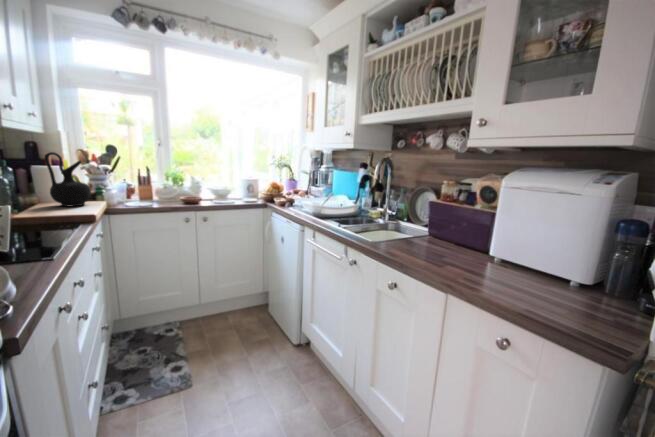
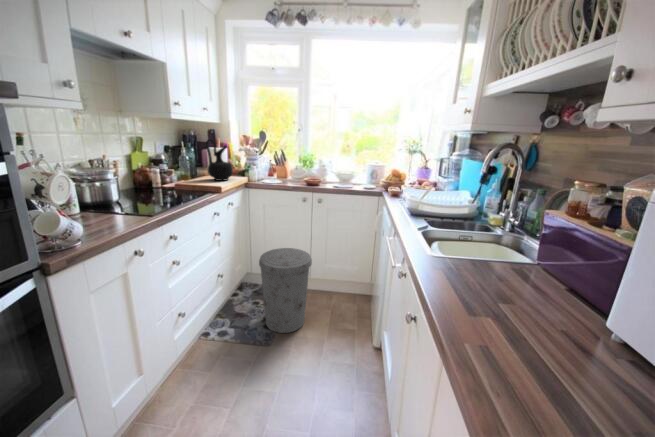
trash can: none [158,273,222,371] -> present [259,248,312,333]

